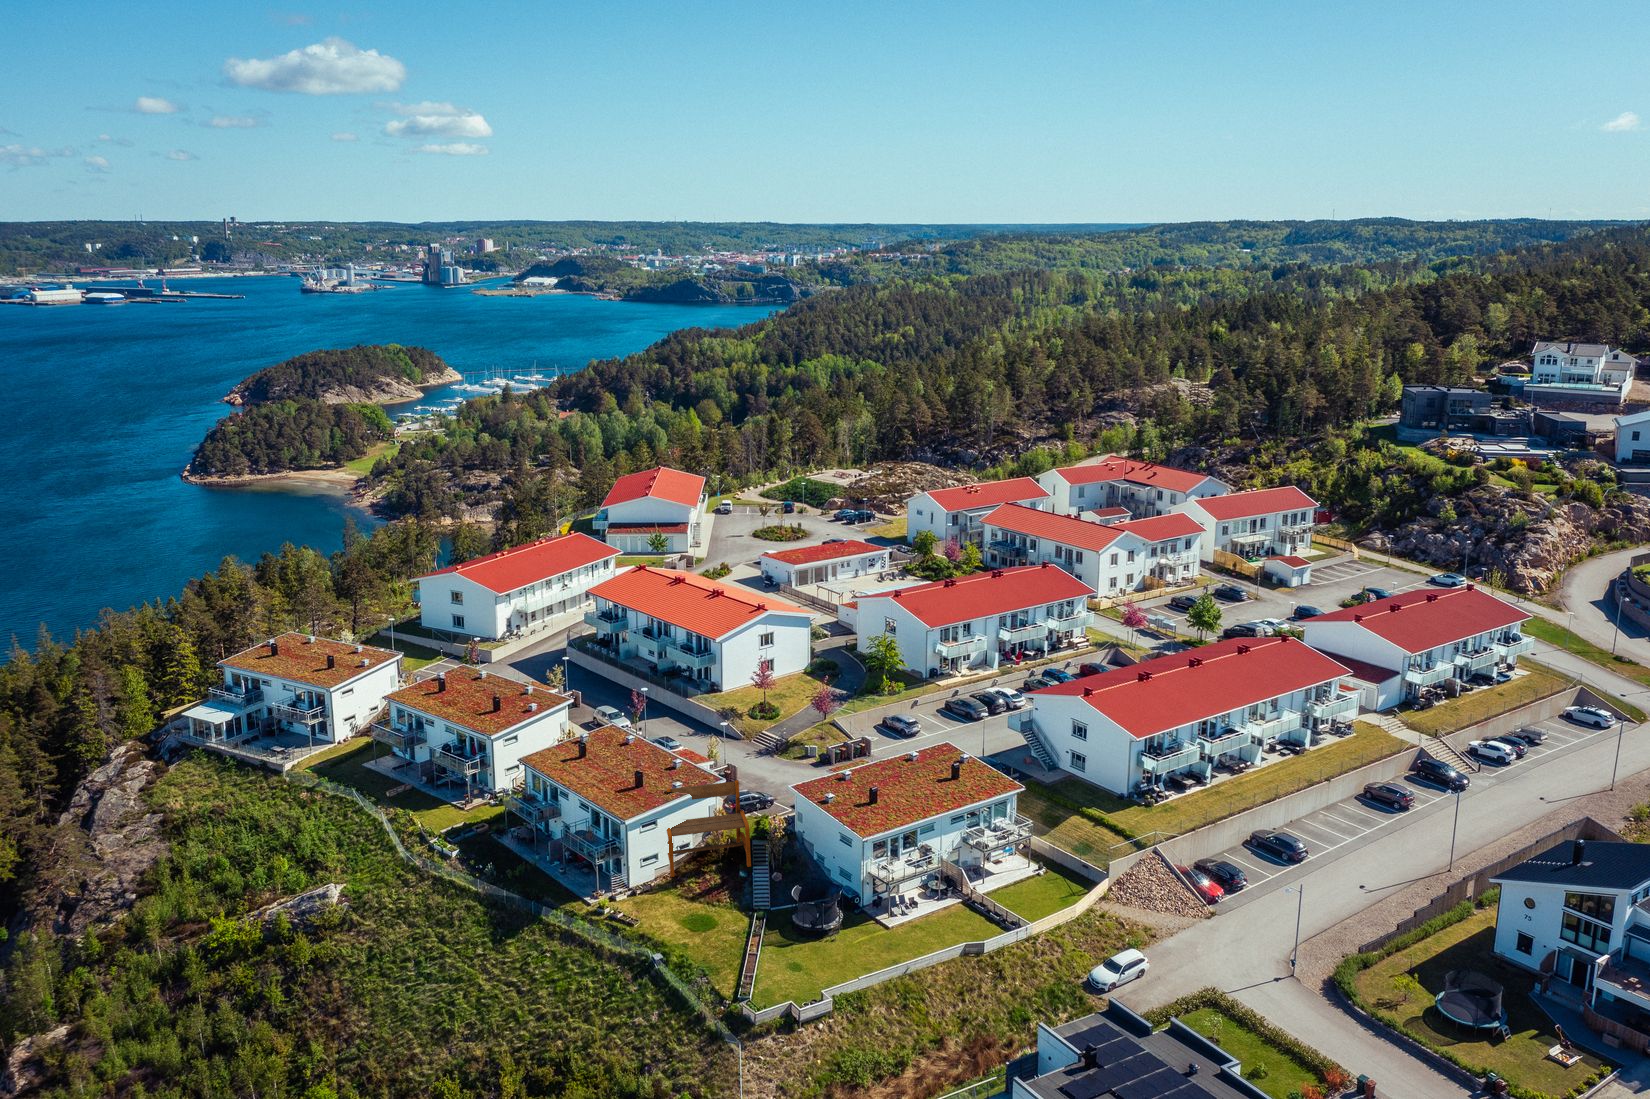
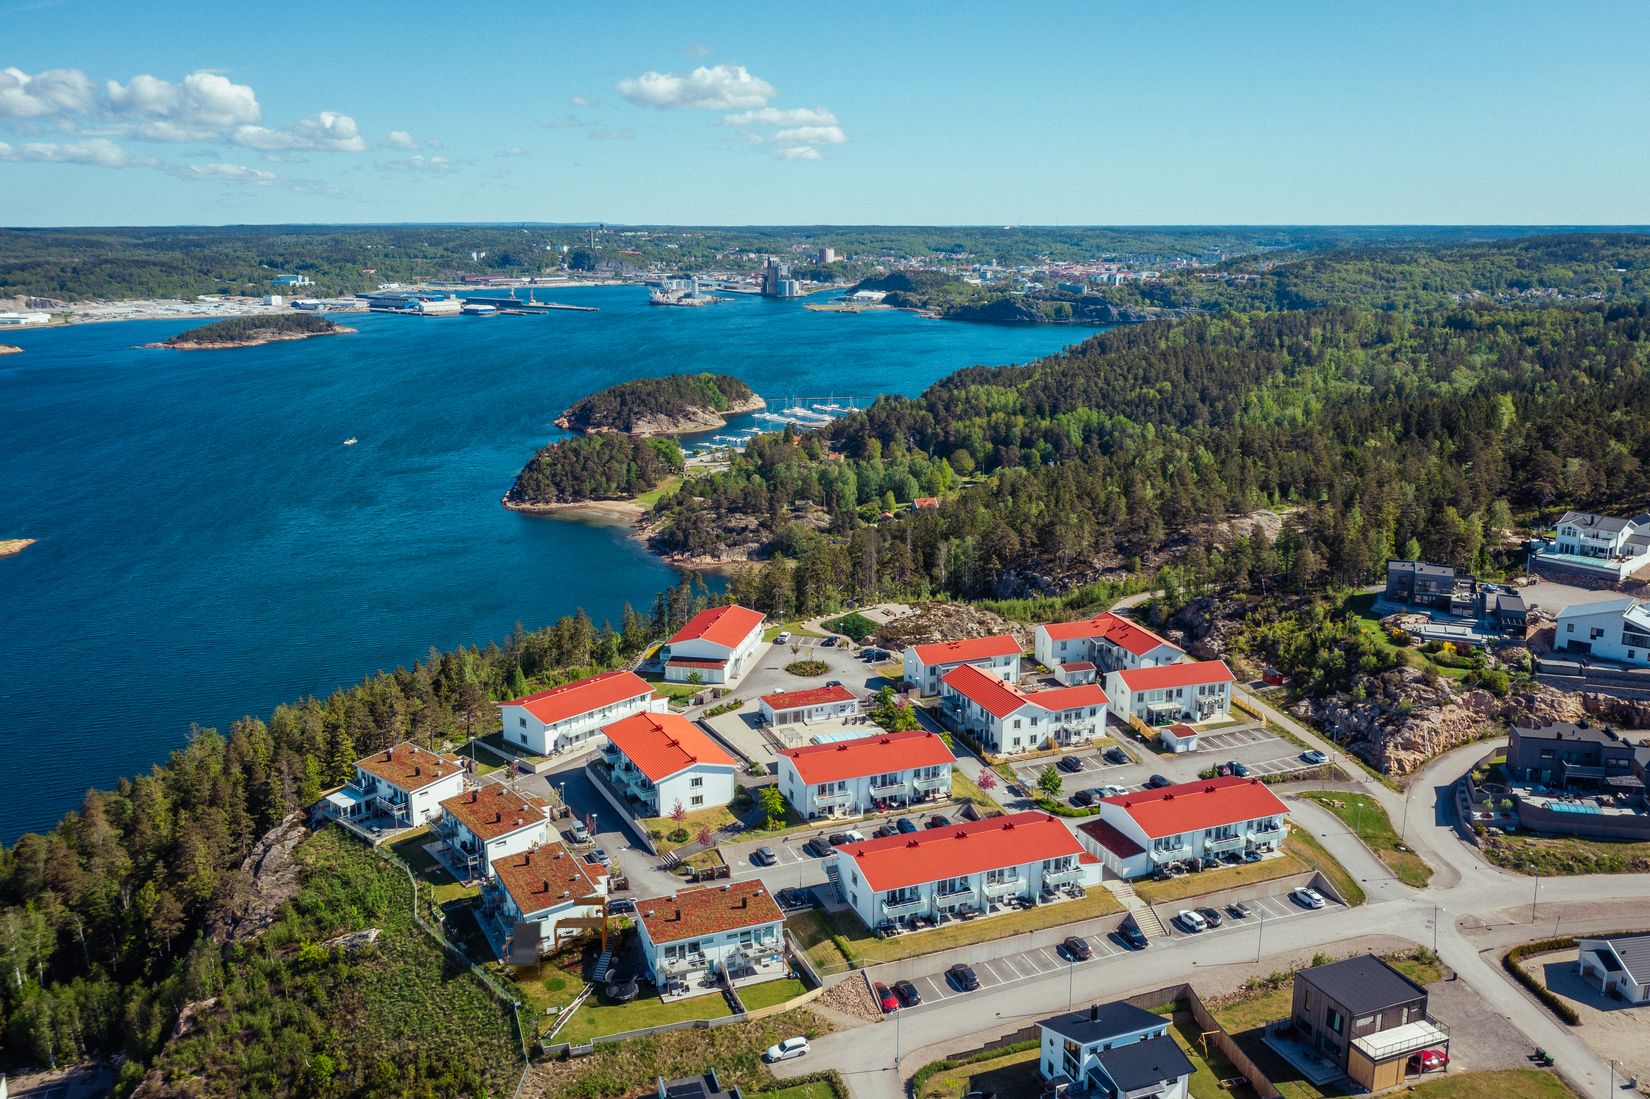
lounge chair: none [600,825,665,919] -> present [502,921,544,974]

